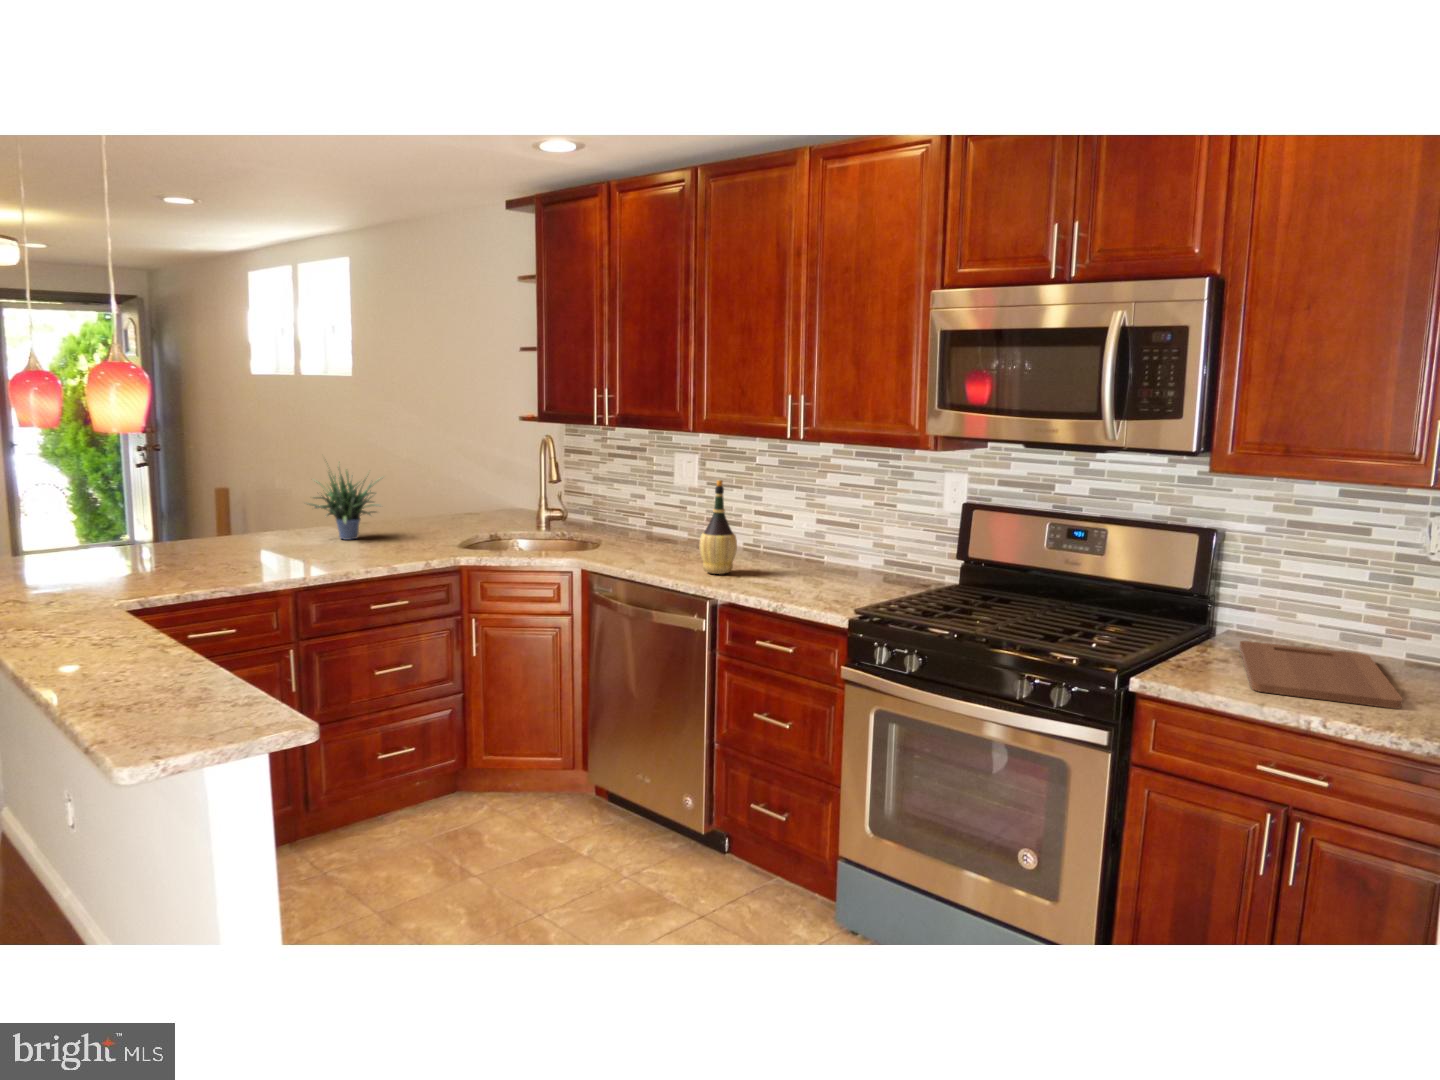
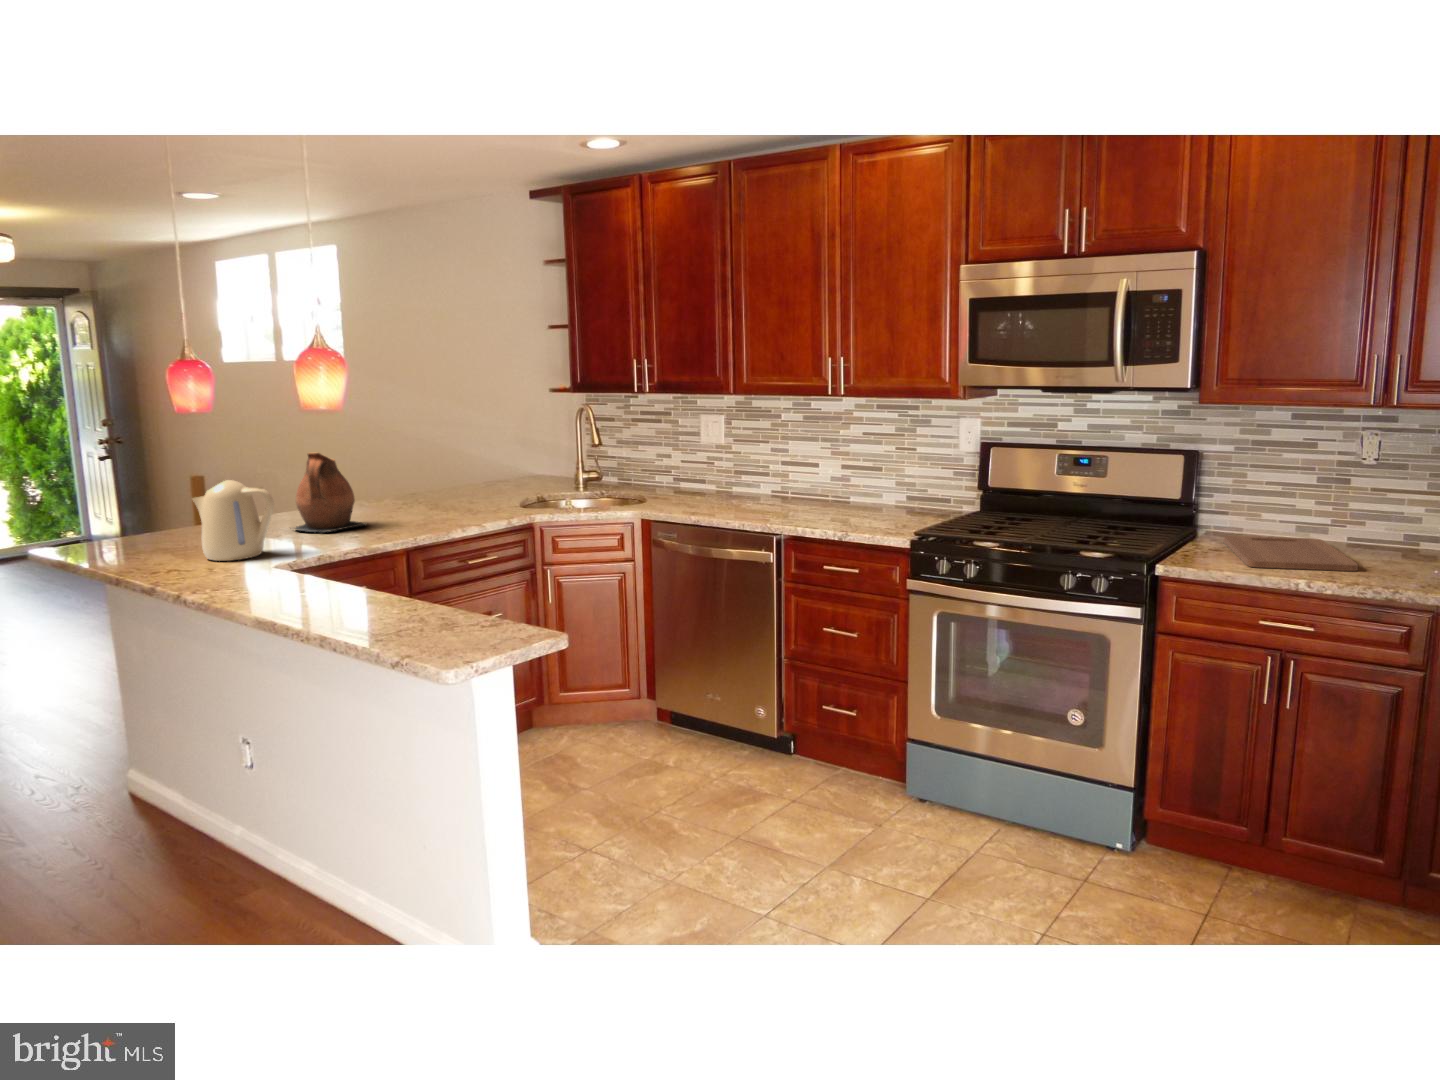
potted plant: present [307,467,380,540] -> none [369,429,448,508]
ceramic pitcher: none [189,475,276,563] -> present [295,453,367,532]
wine bottle: present [699,480,737,574] -> none [753,434,786,516]
kettle: none [49,502,135,592] -> present [192,480,274,561]

